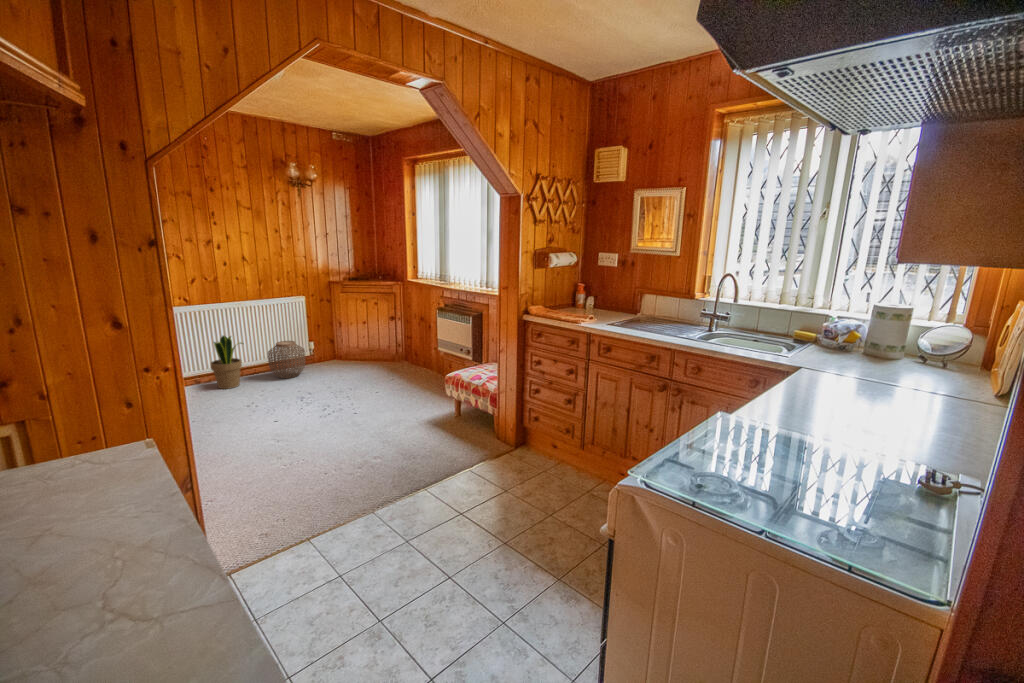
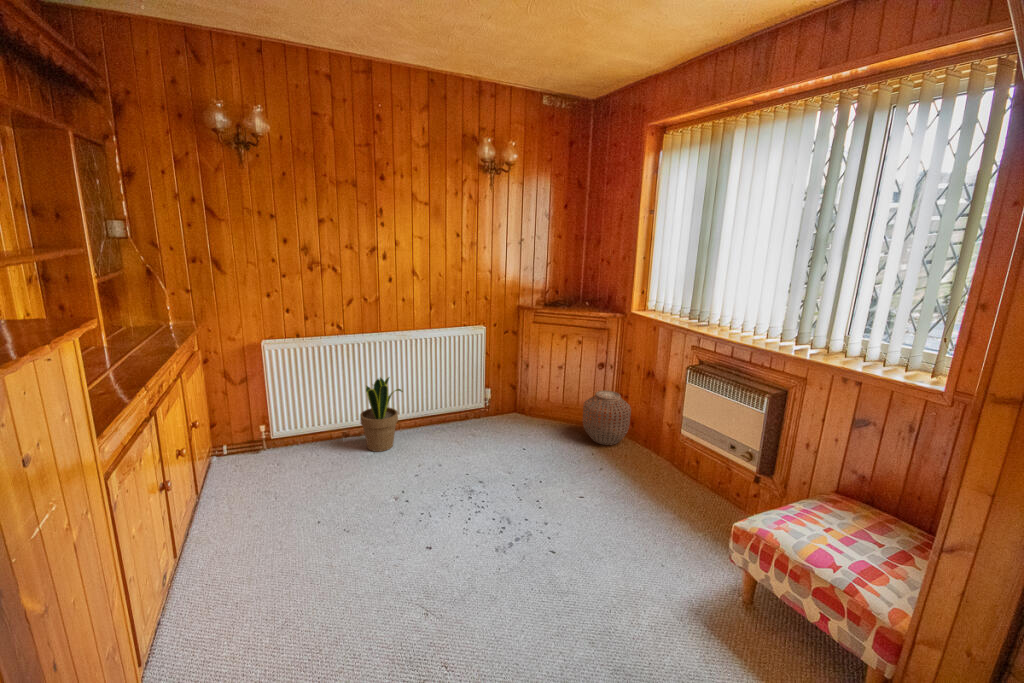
woven basket: present [268,341,305,379] -> present [583,390,631,445]

